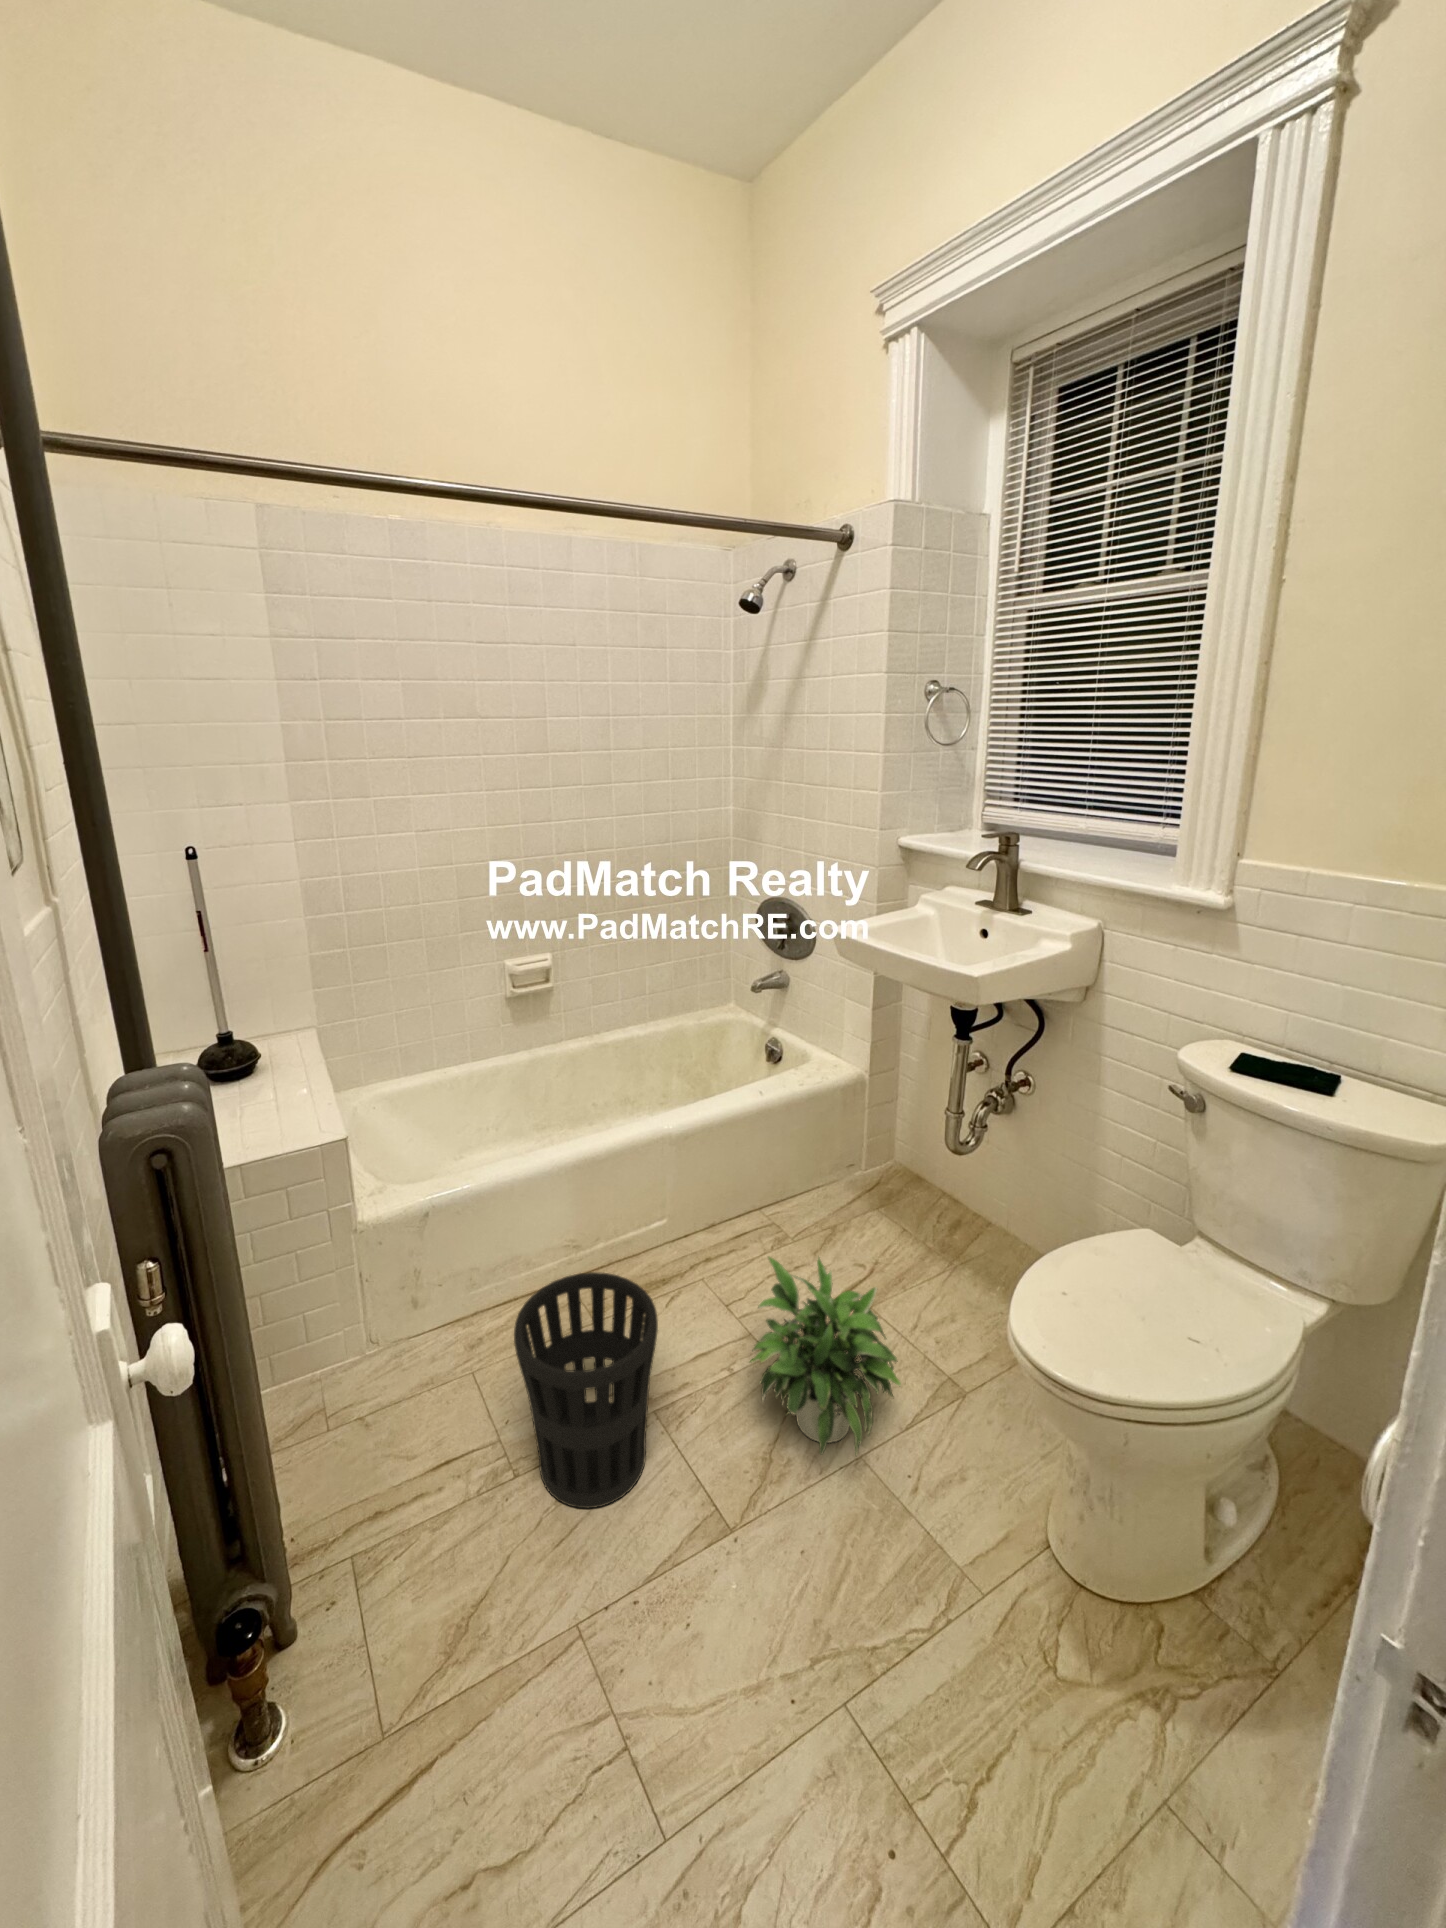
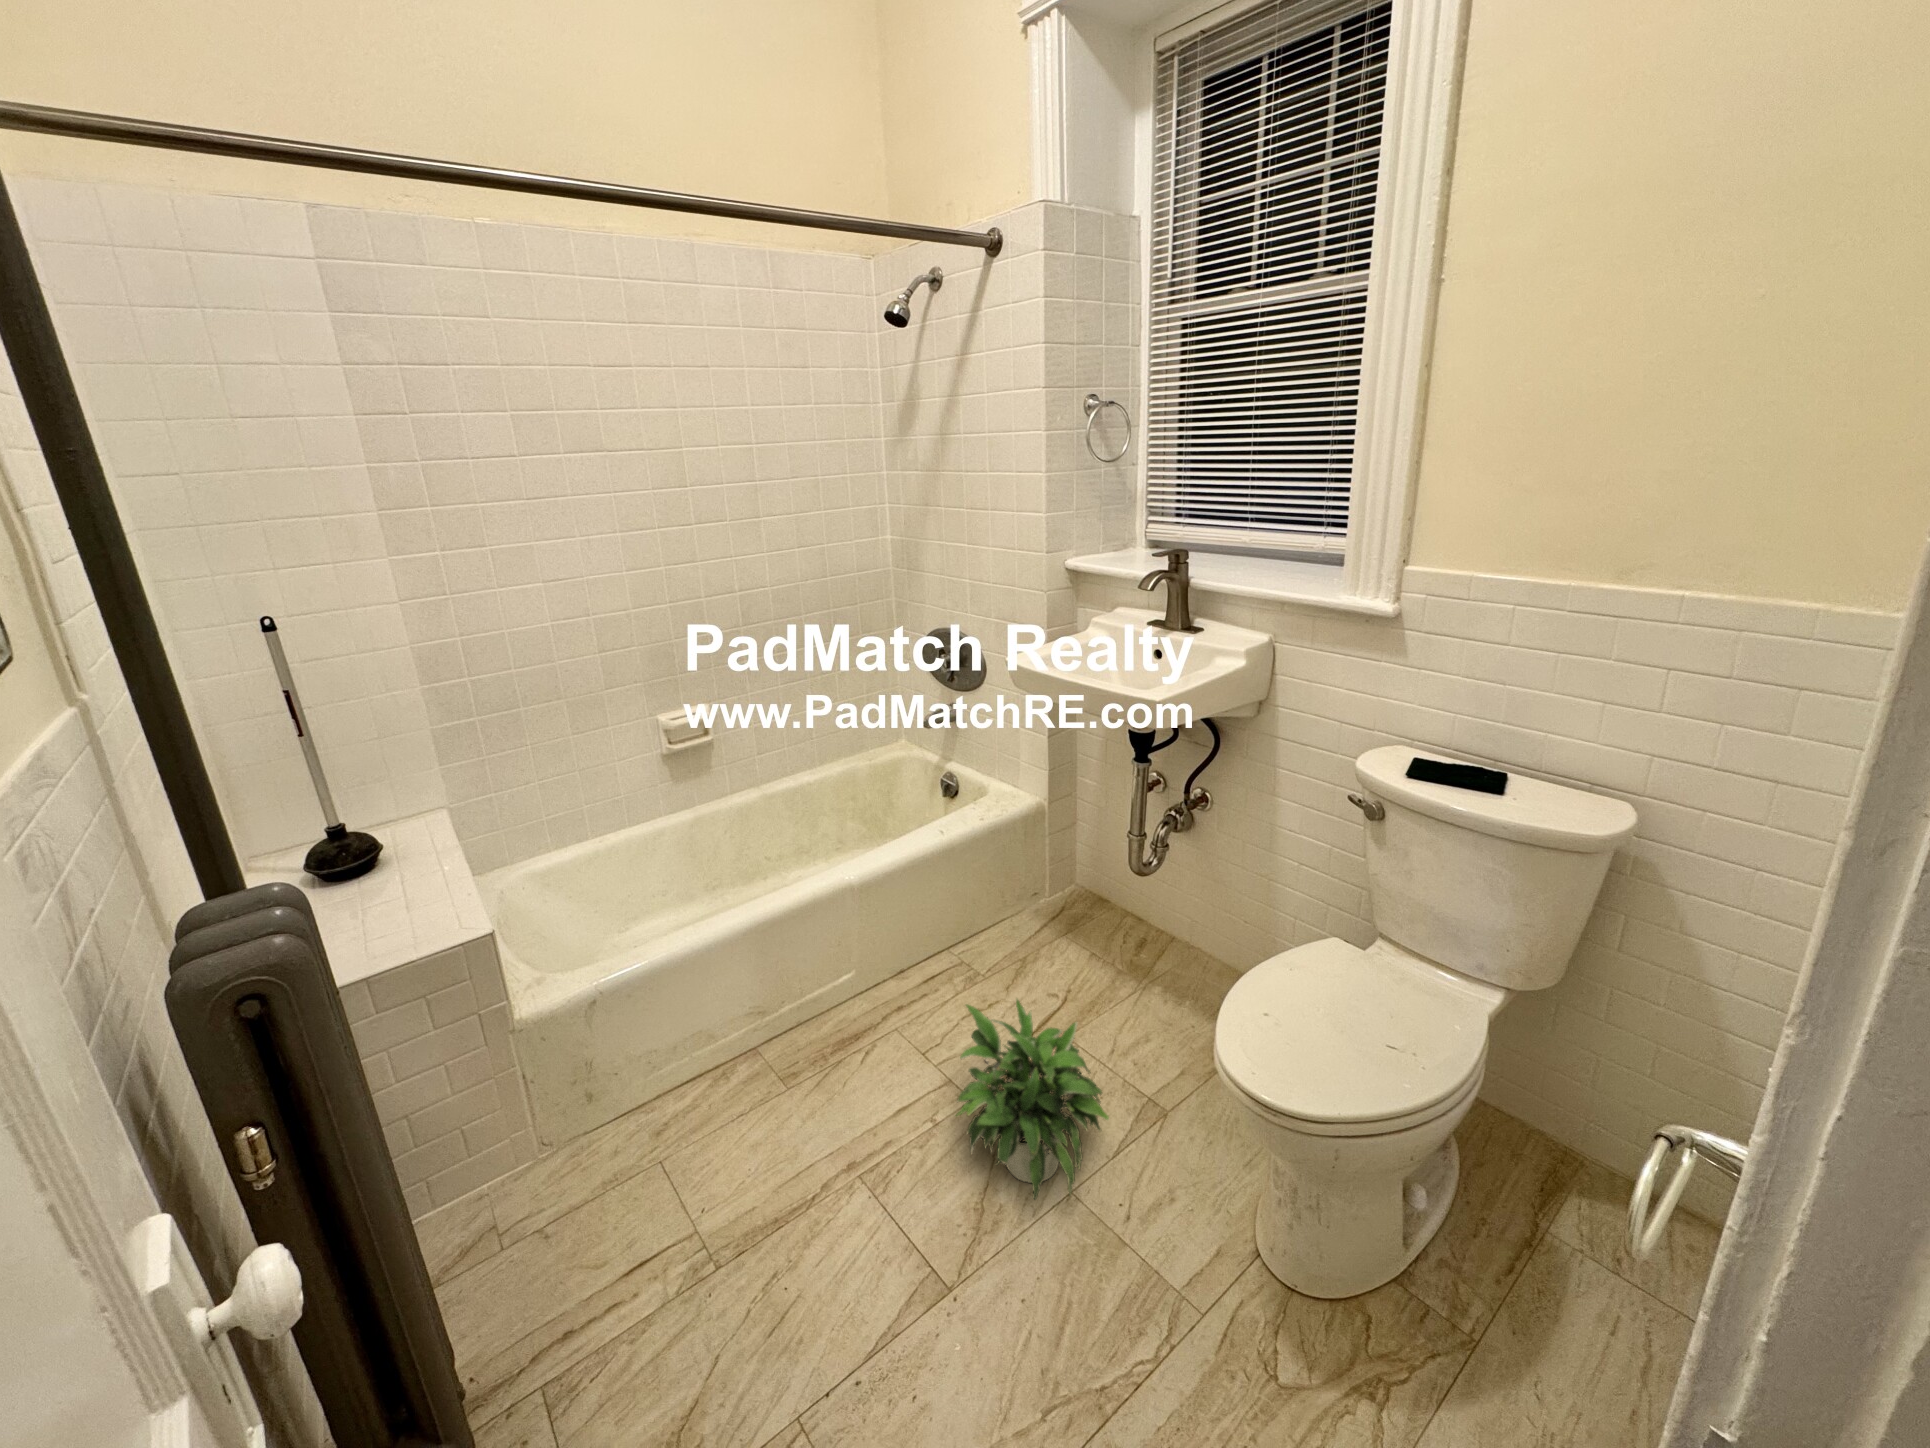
wastebasket: present [514,1272,658,1508] -> none [704,1044,859,1292]

